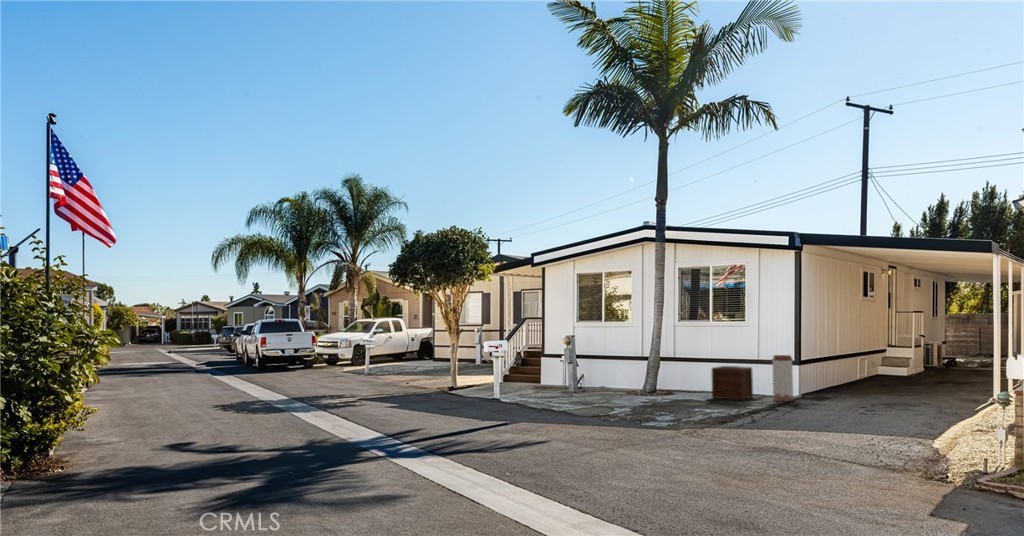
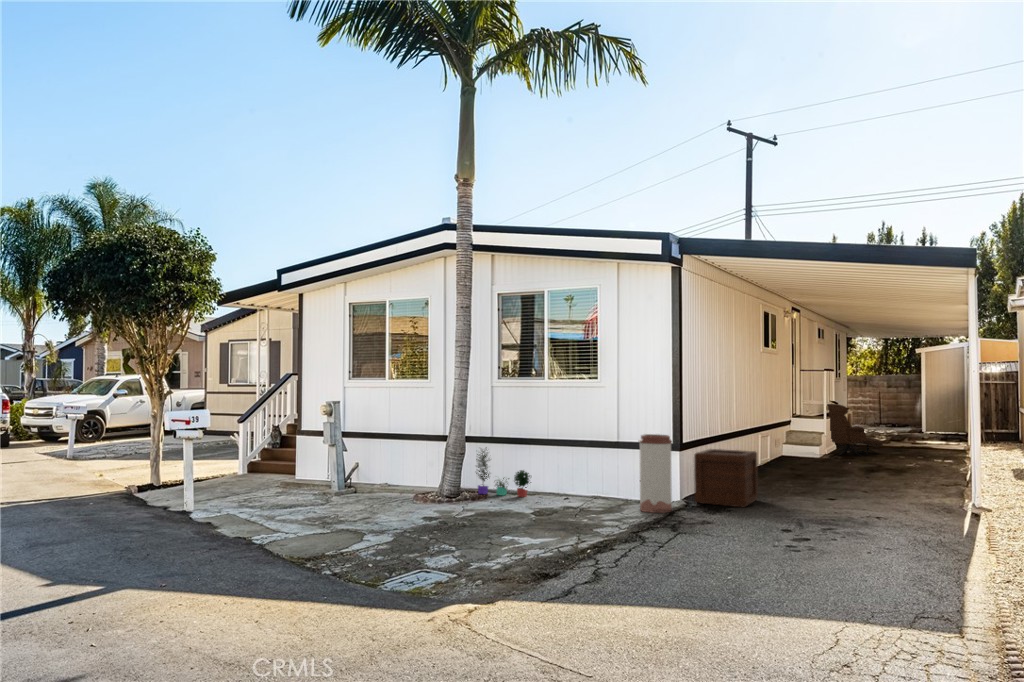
lounge chair: none [914,337,963,376] -> present [827,404,883,456]
potted plant: none [665,364,703,395] -> present [476,447,531,497]
wooden crate: present [712,366,753,400] -> present [694,449,758,507]

